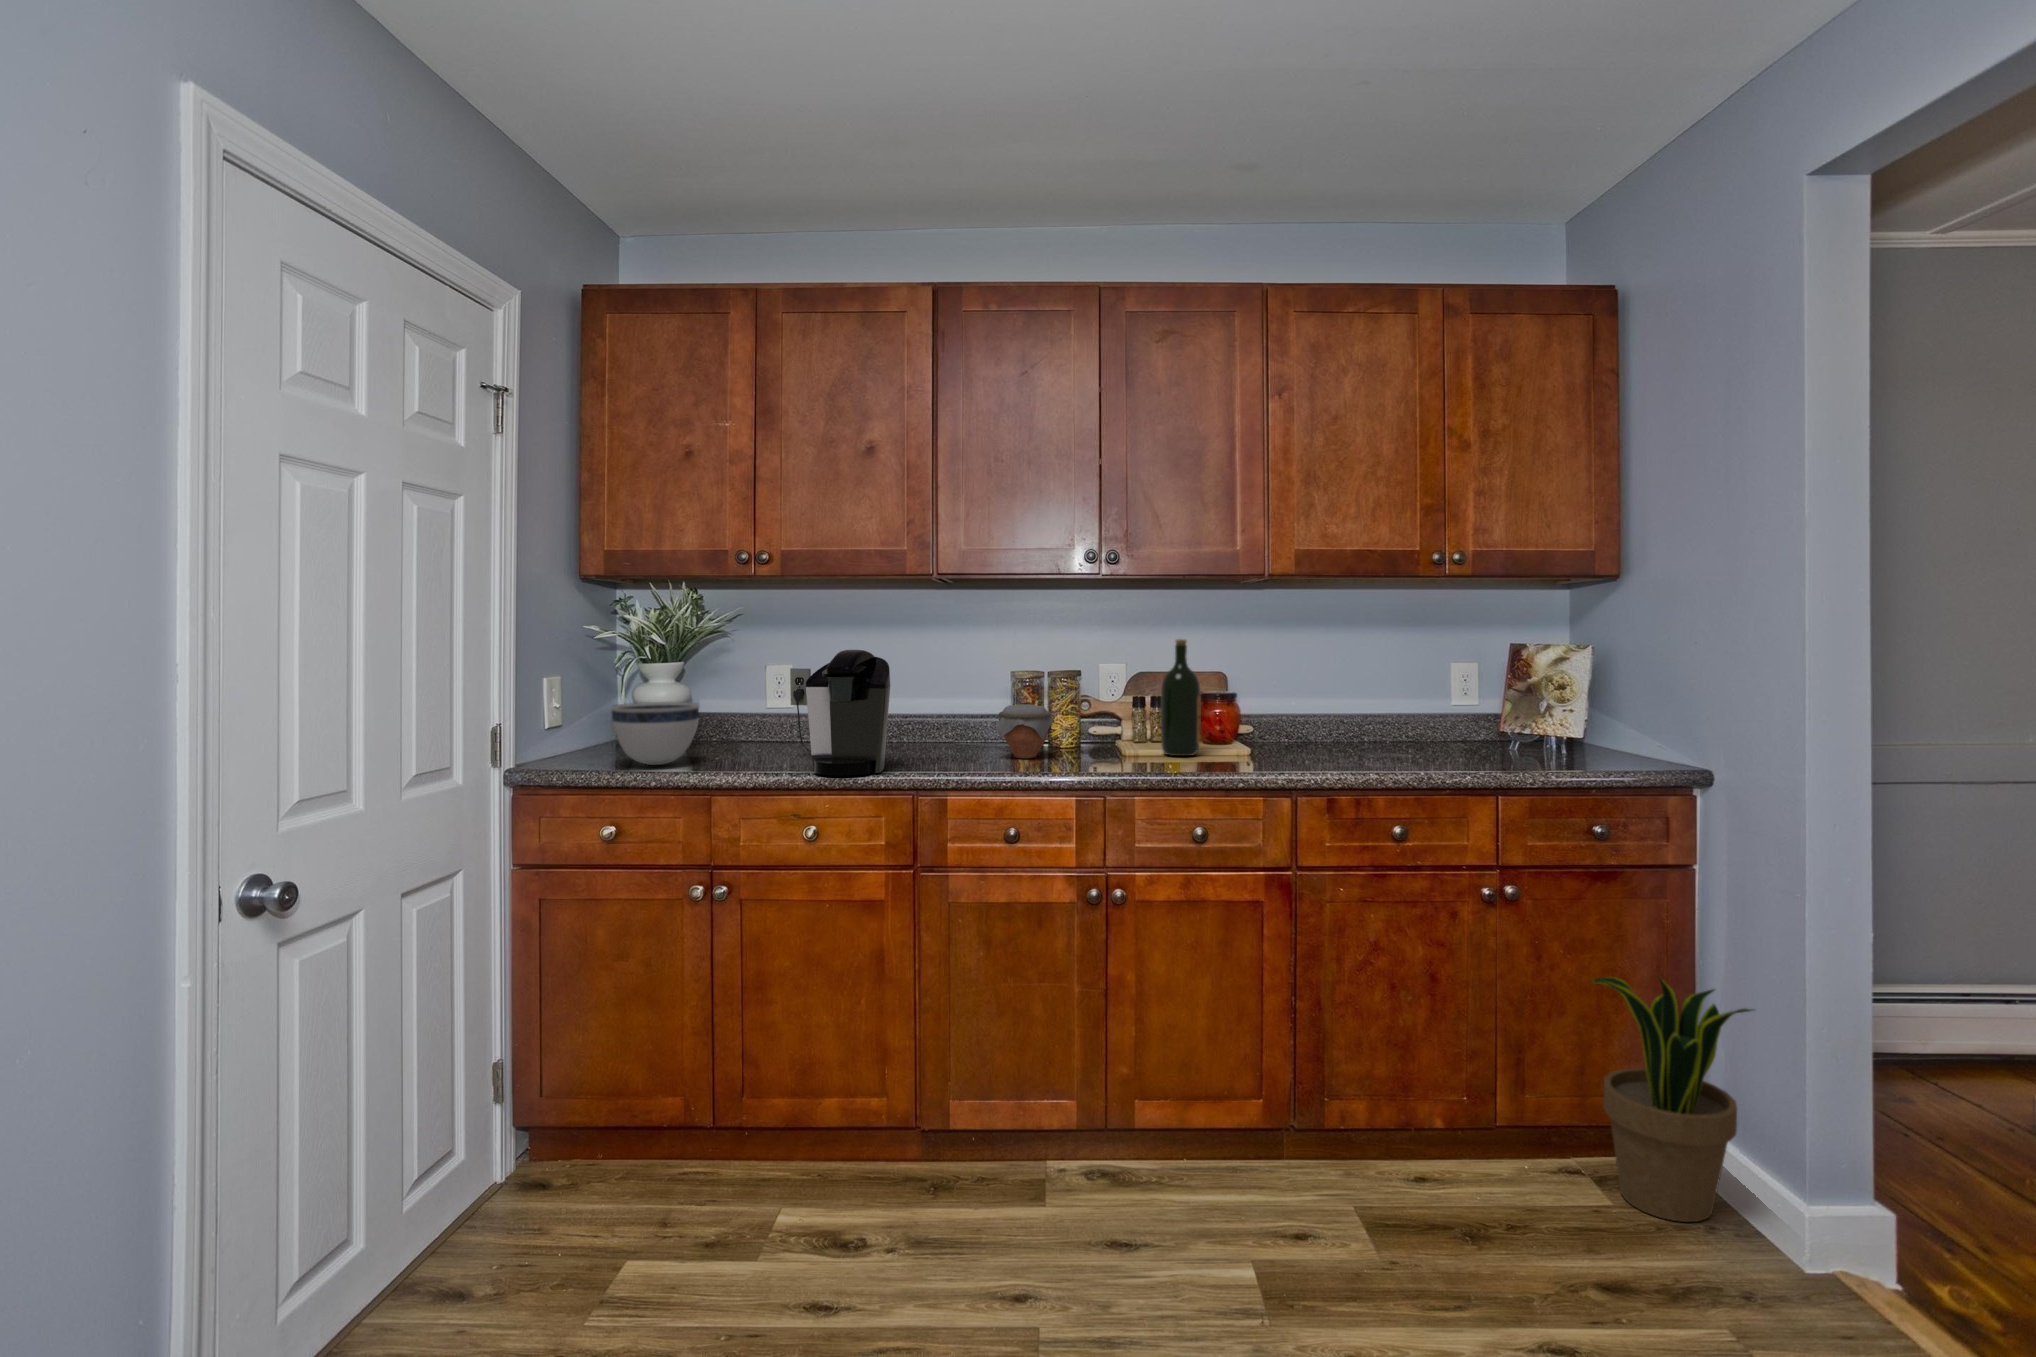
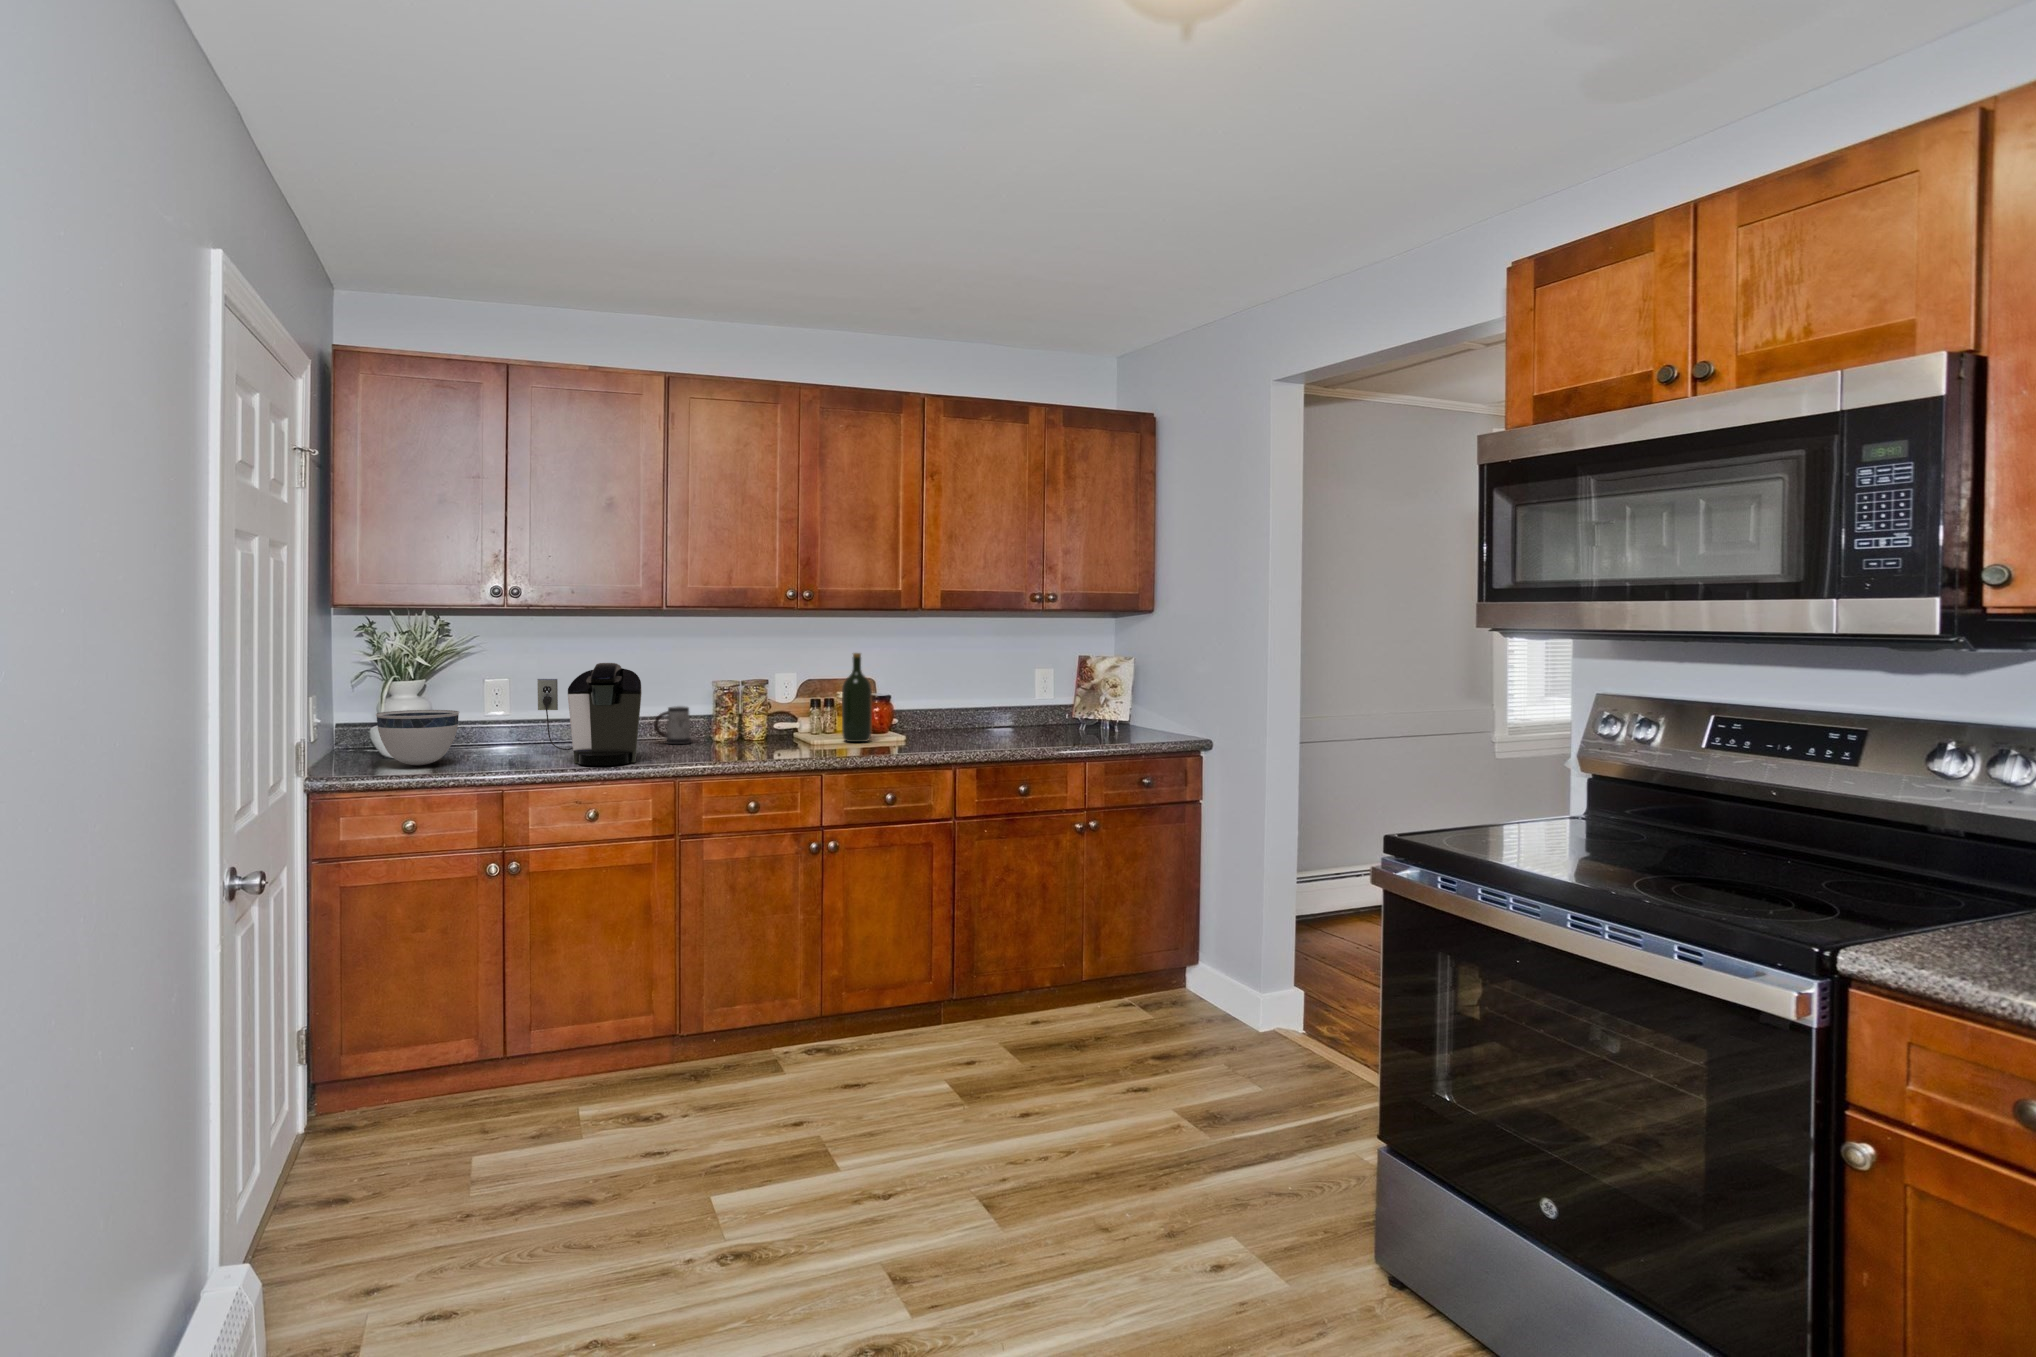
mug: none [936,704,980,750] -> present [654,706,691,744]
jar: present [996,704,1055,758] -> none [716,705,762,748]
potted plant: present [1590,975,1752,1222] -> none [1138,866,1232,1022]

